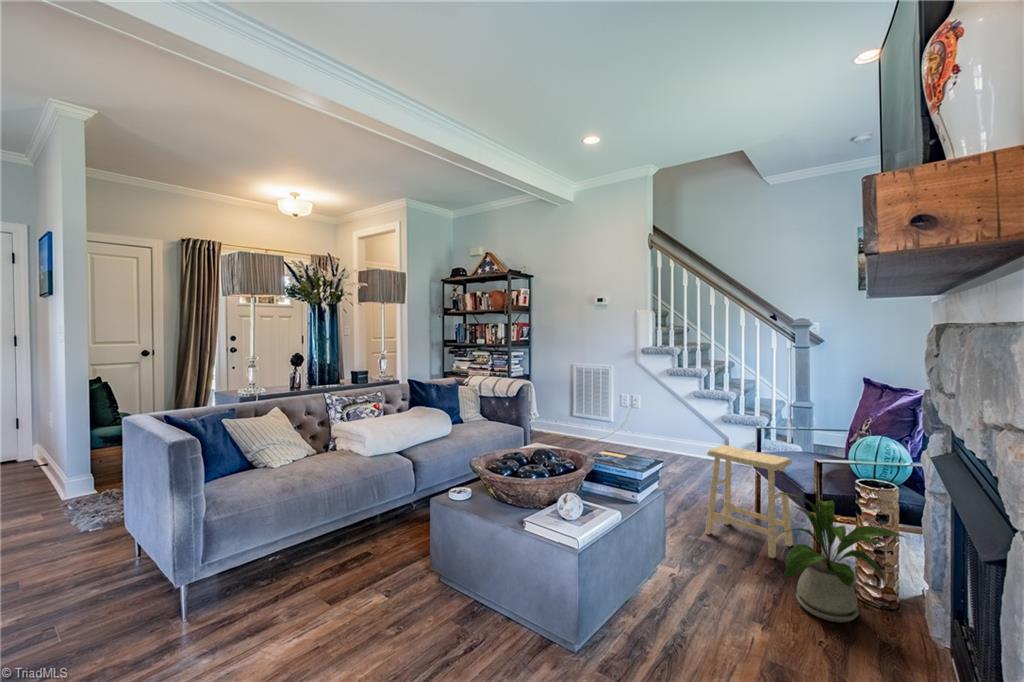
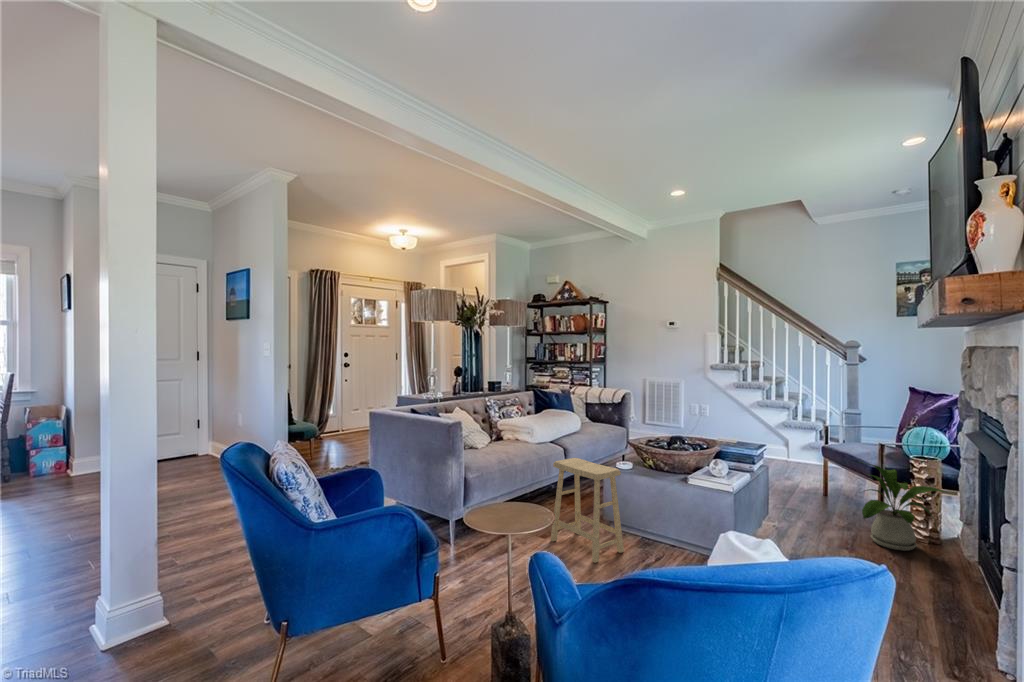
footstool: present [705,445,793,558] -> present [551,458,624,563]

